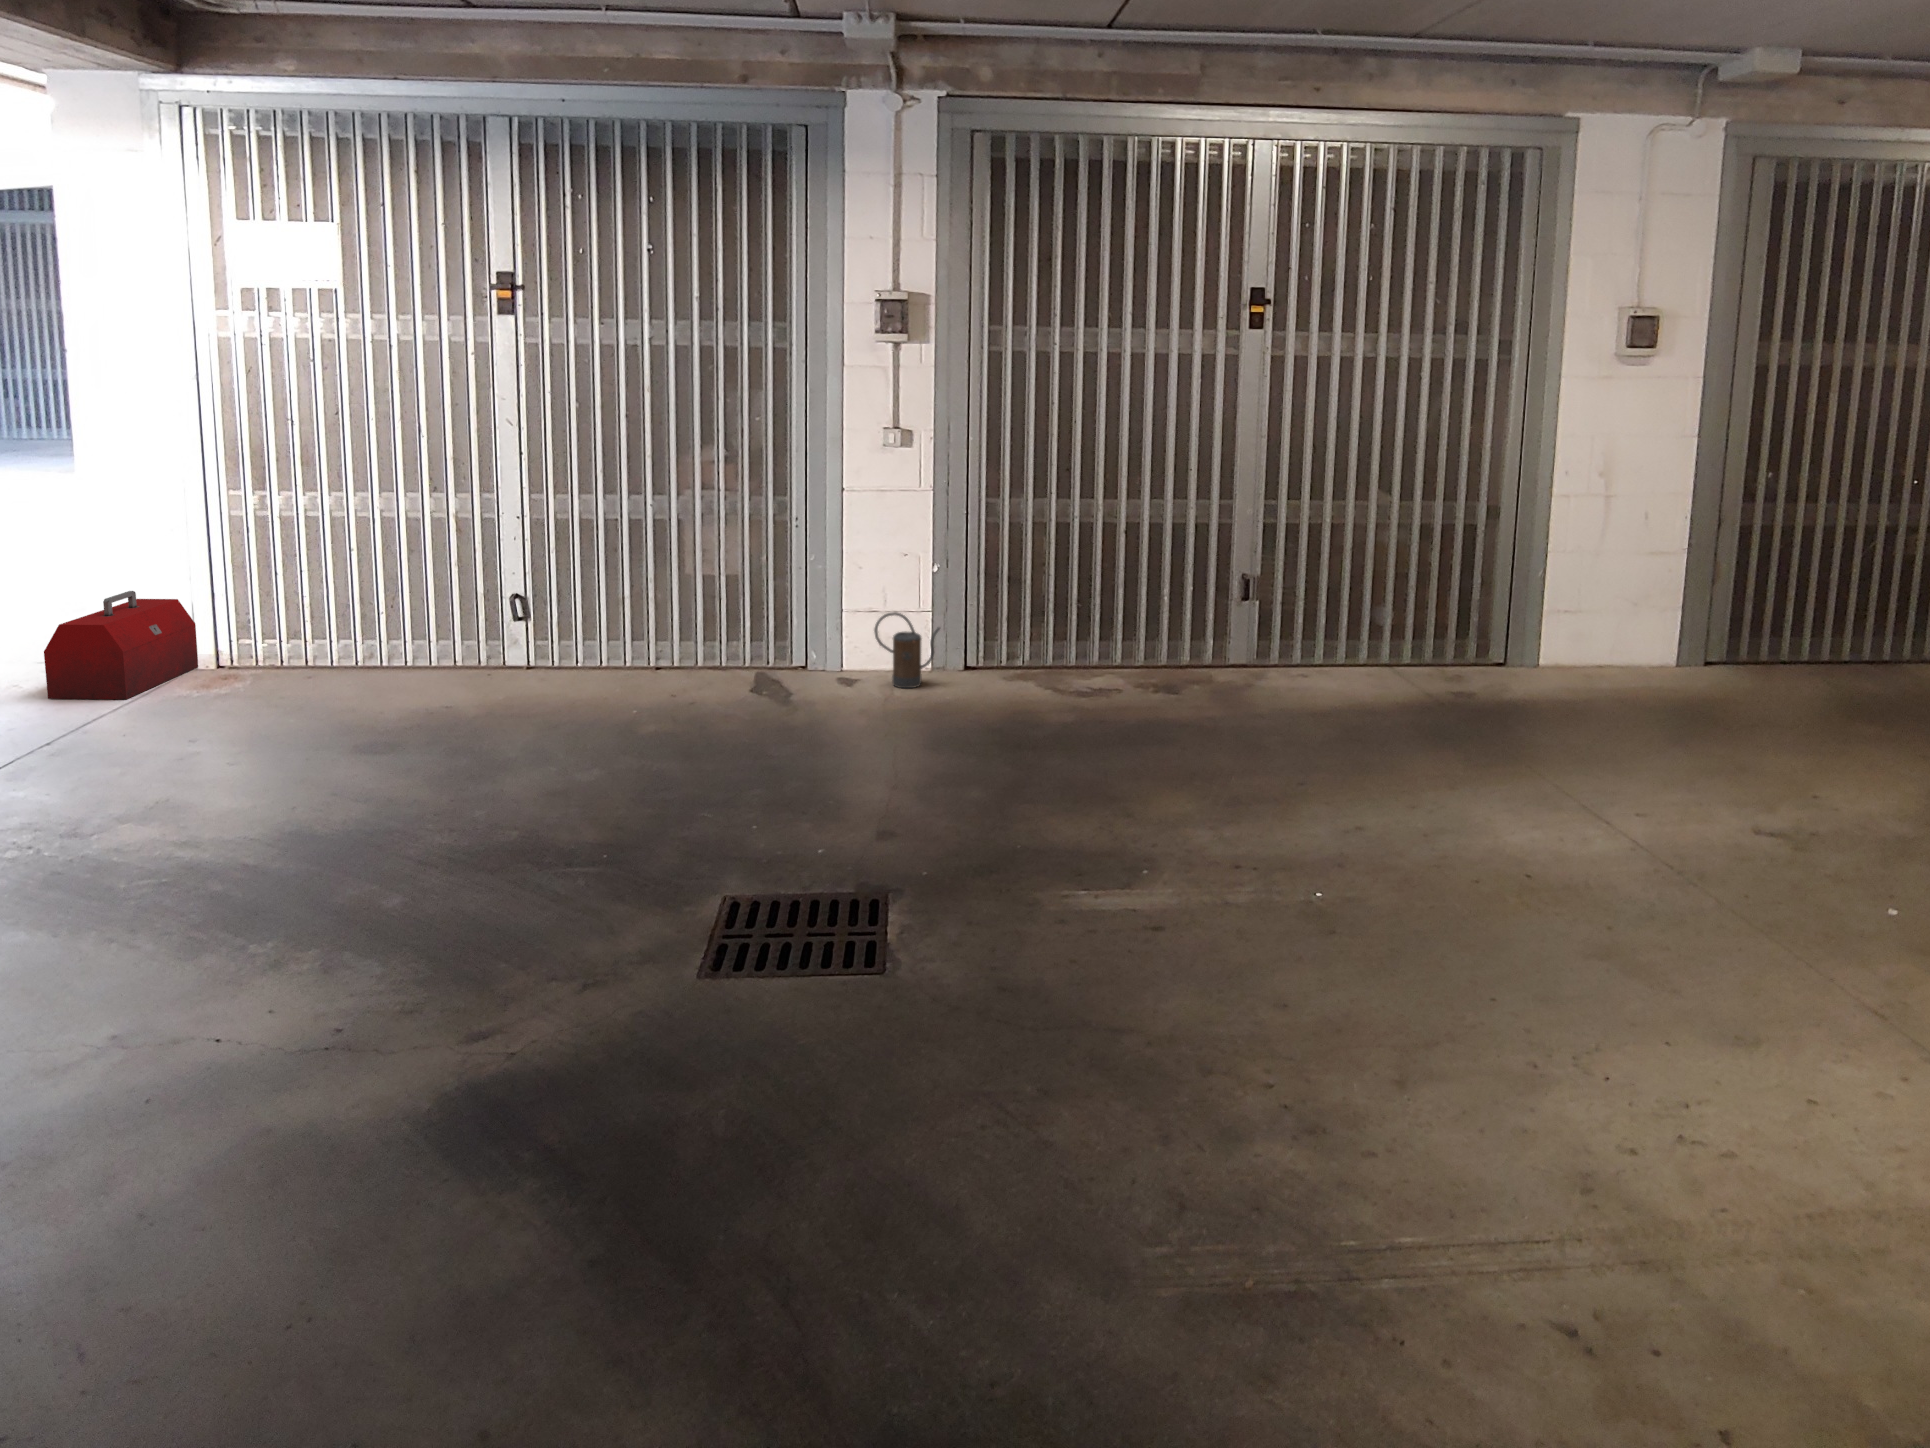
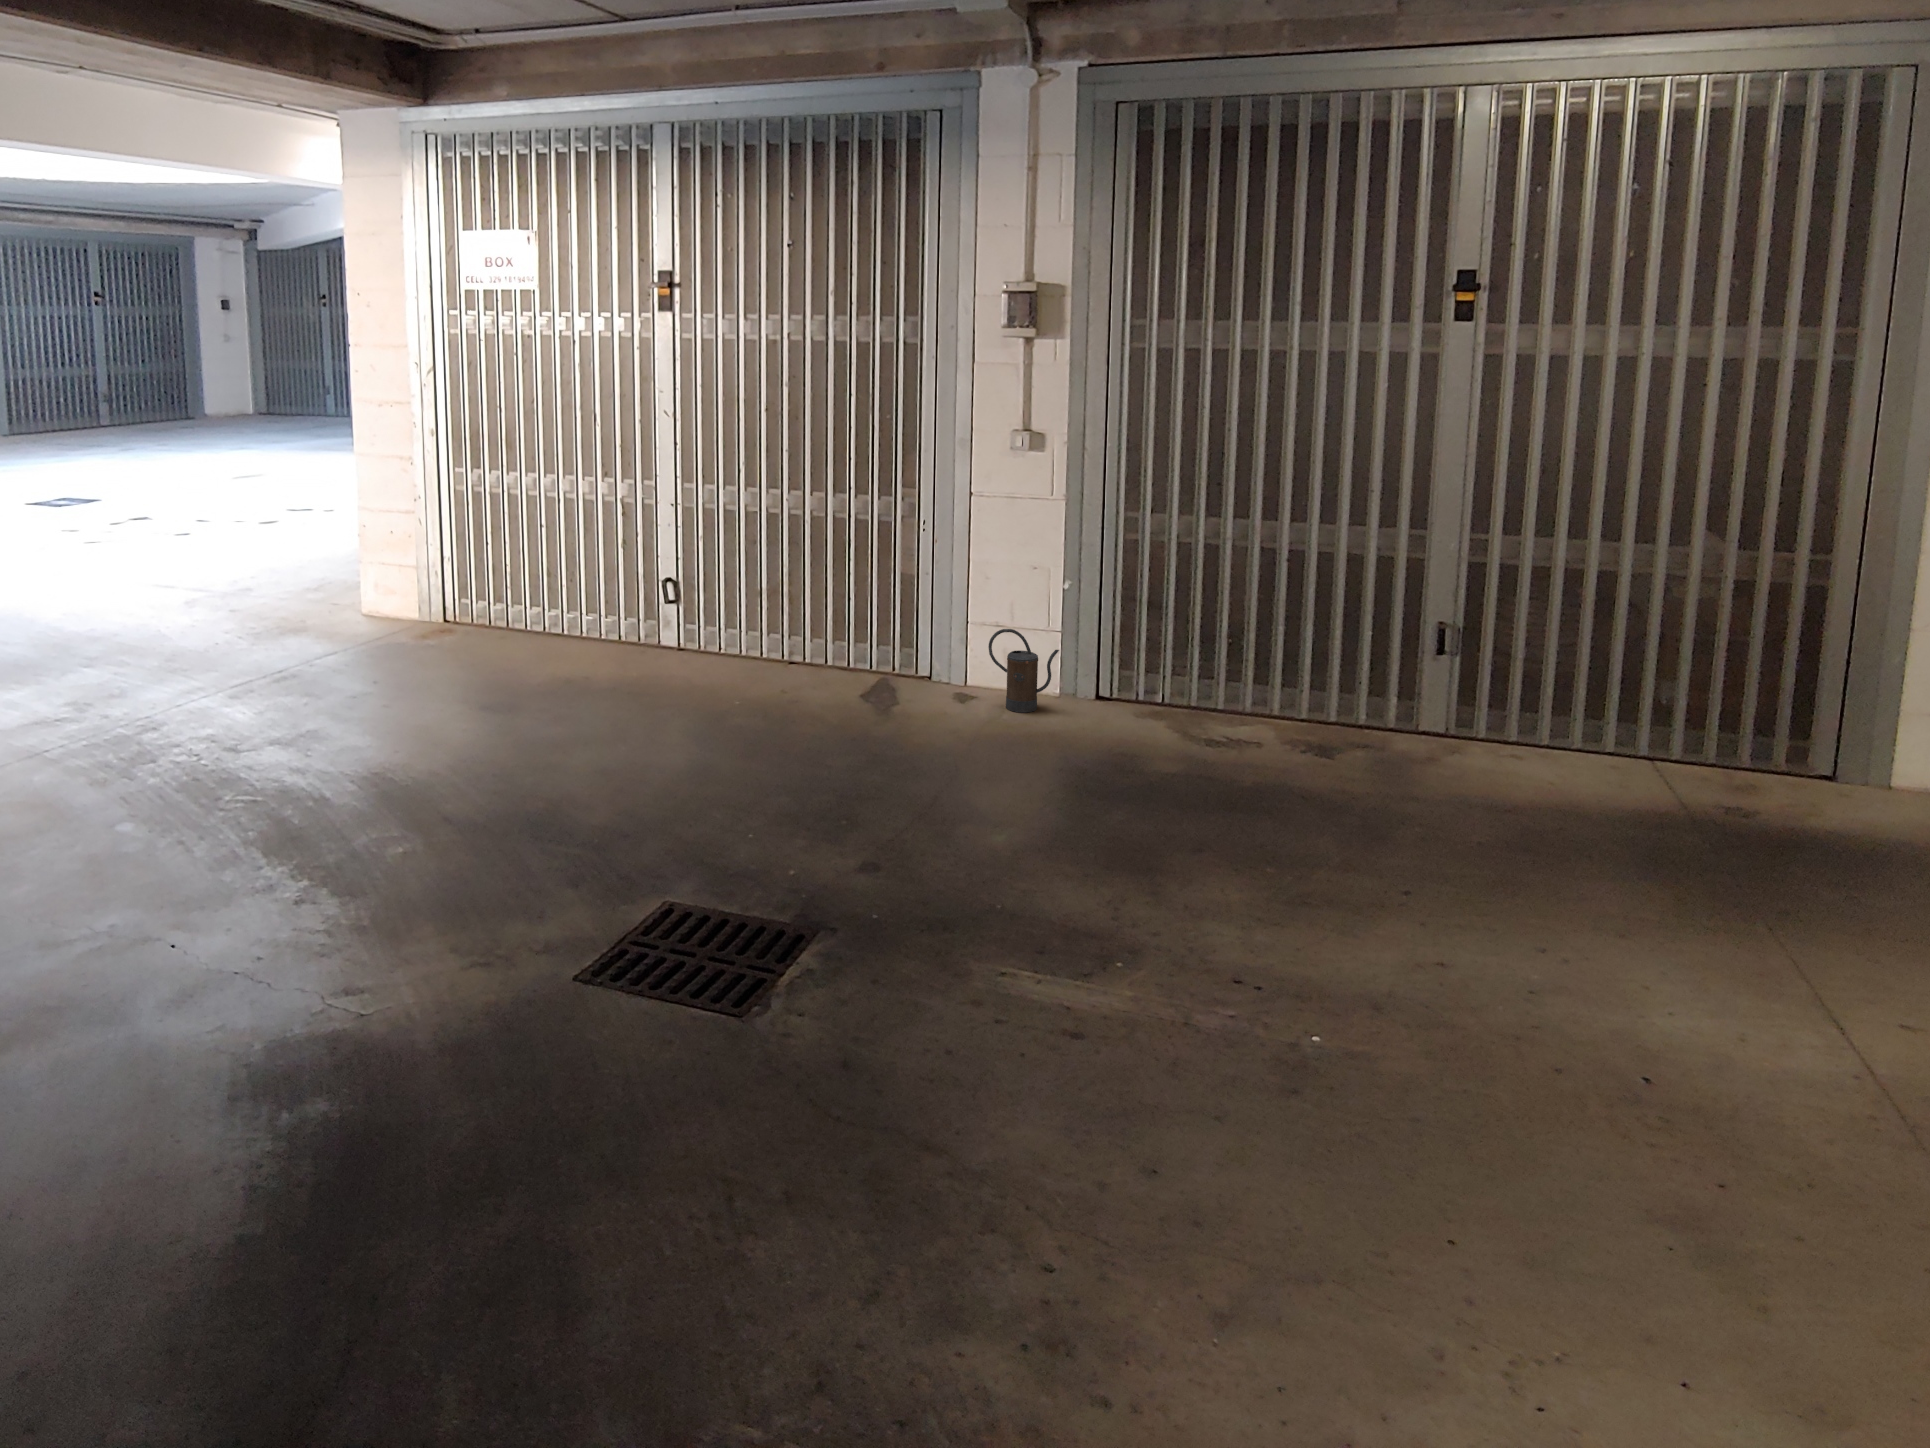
toolbox: present [44,591,198,699] -> none [310,551,428,643]

